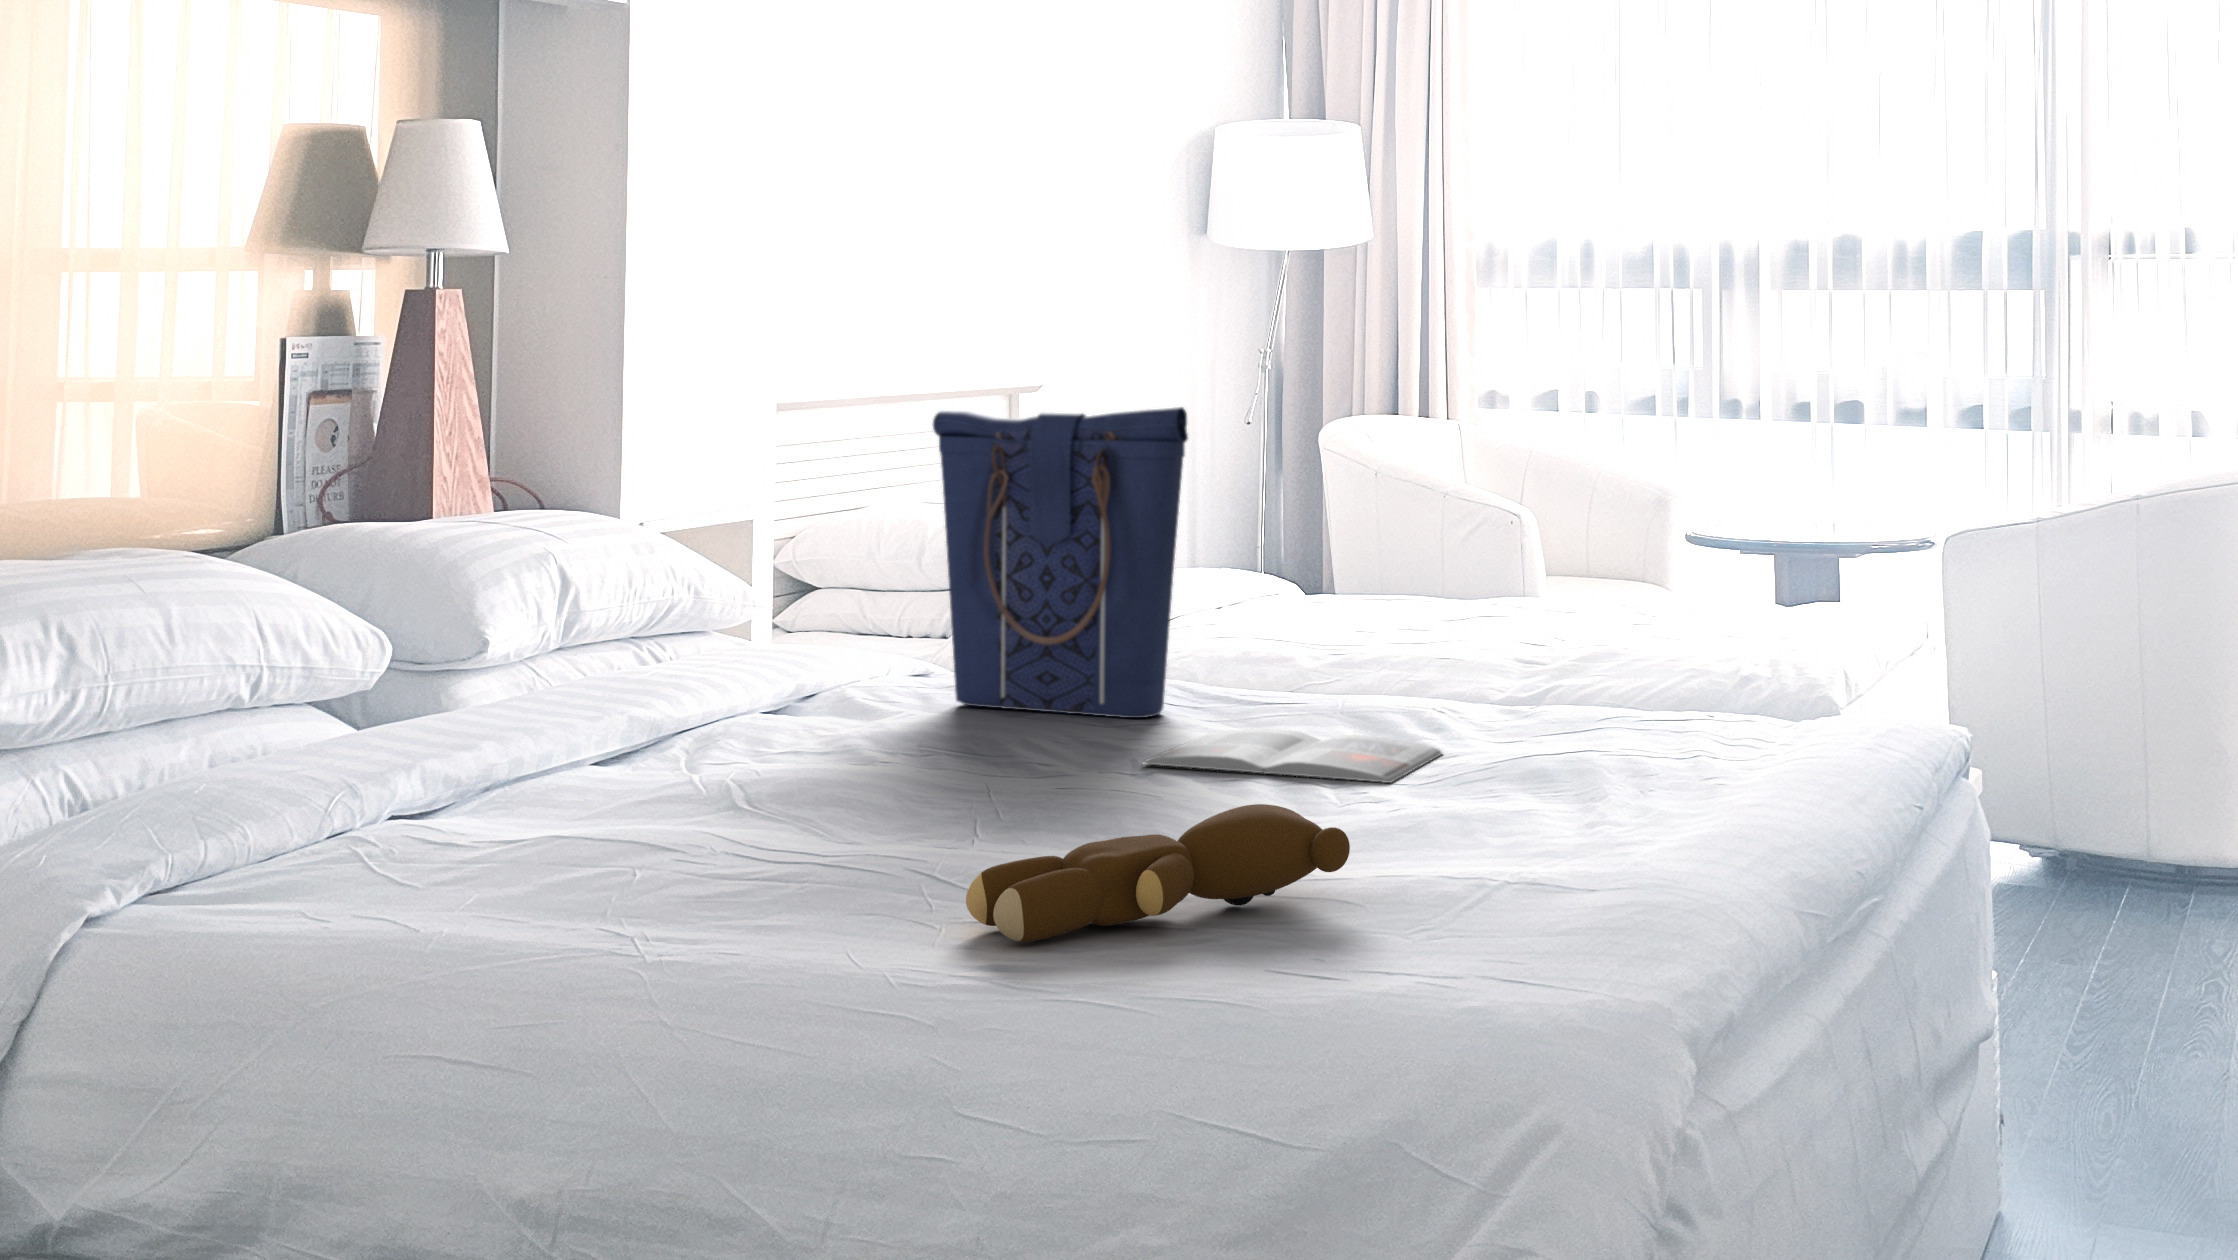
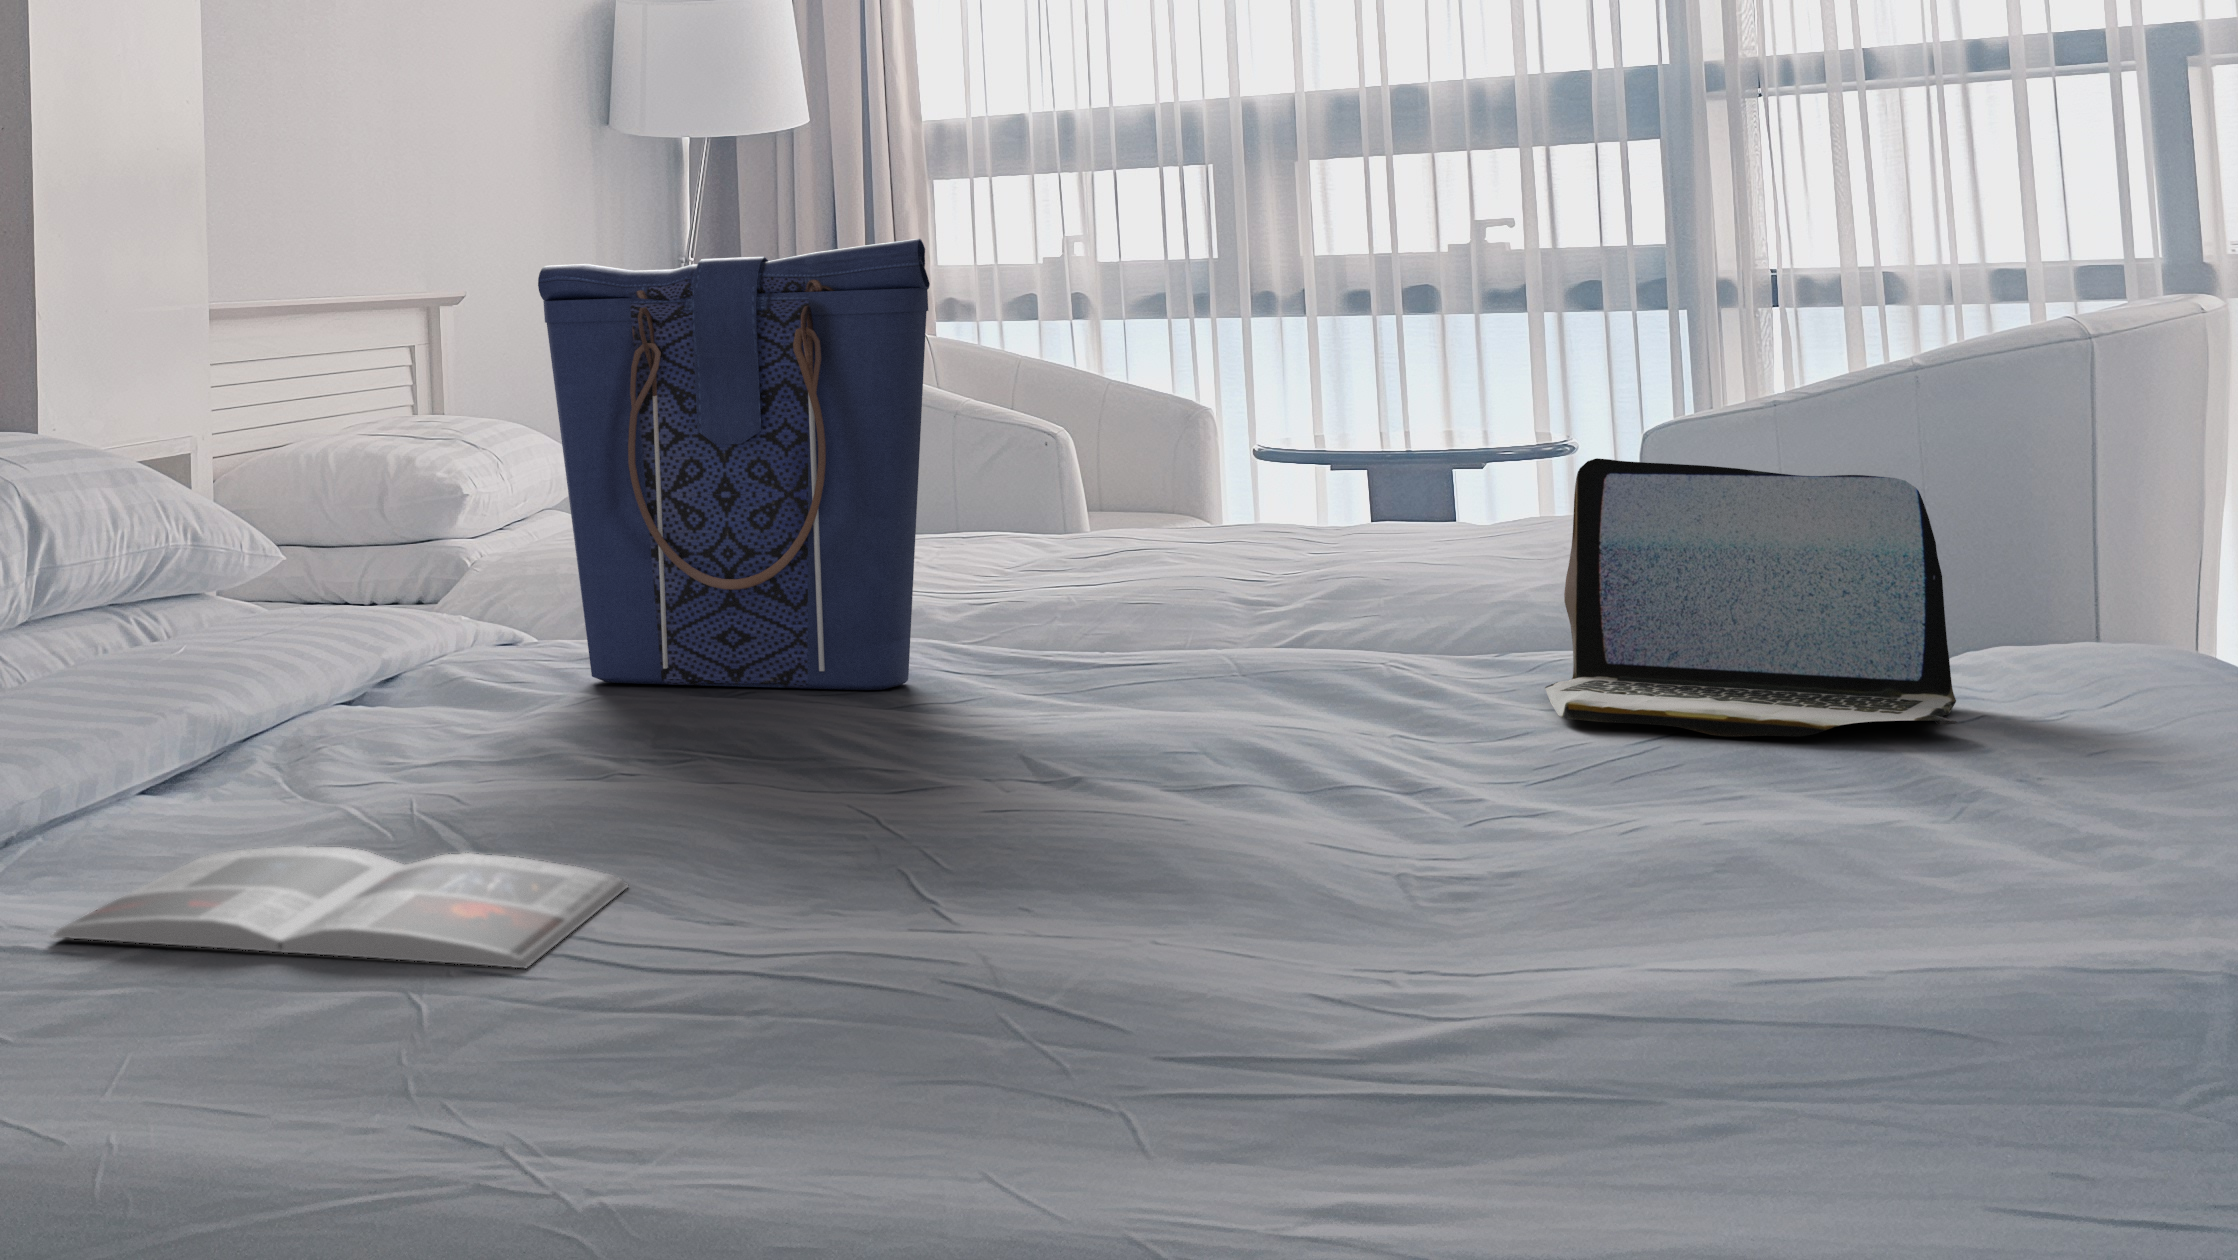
laptop: none [1532,580,1798,772] -> present [1545,458,1958,737]
magazine: present [1143,729,1443,783] -> present [52,847,628,968]
teddy bear: present [966,804,1350,942] -> none [1074,822,1707,1107]

